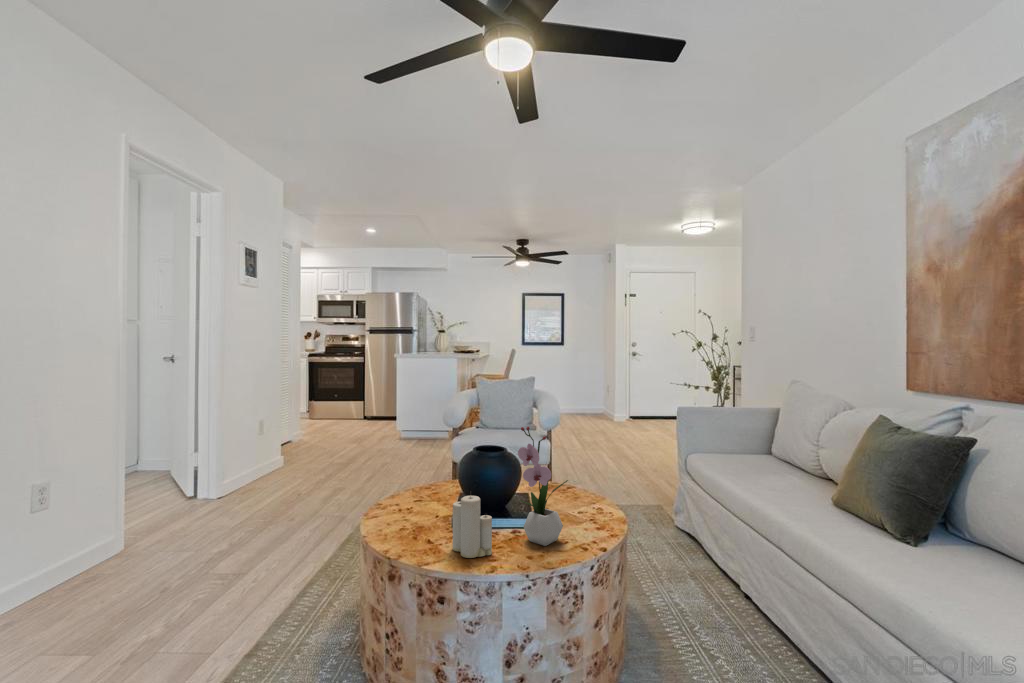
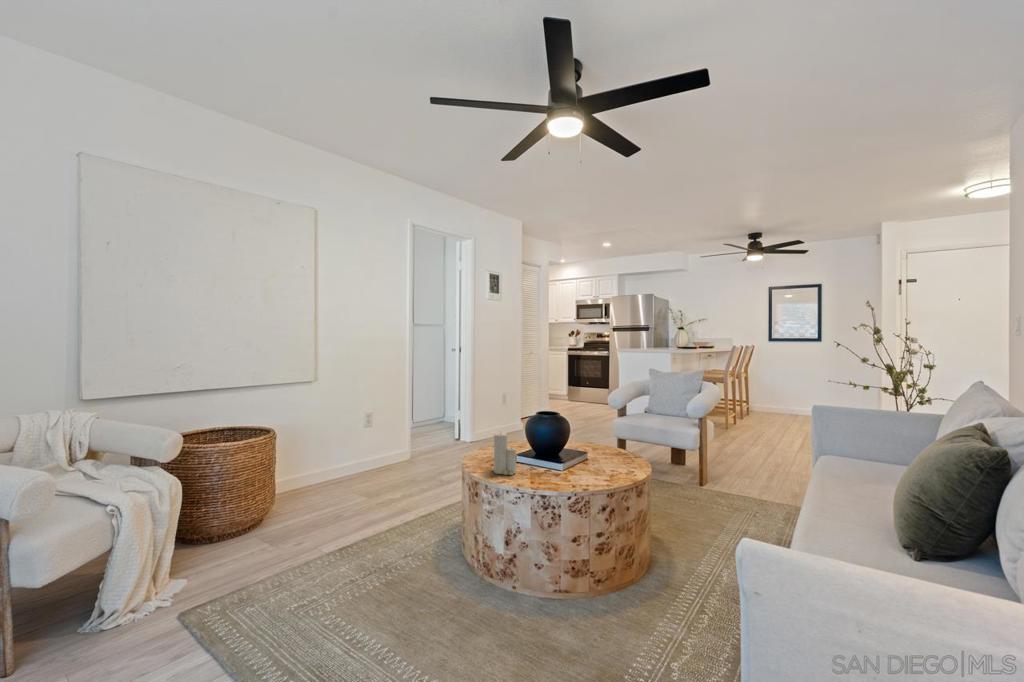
flower arrangement: present [518,427,568,546] -> none [537,389,576,478]

